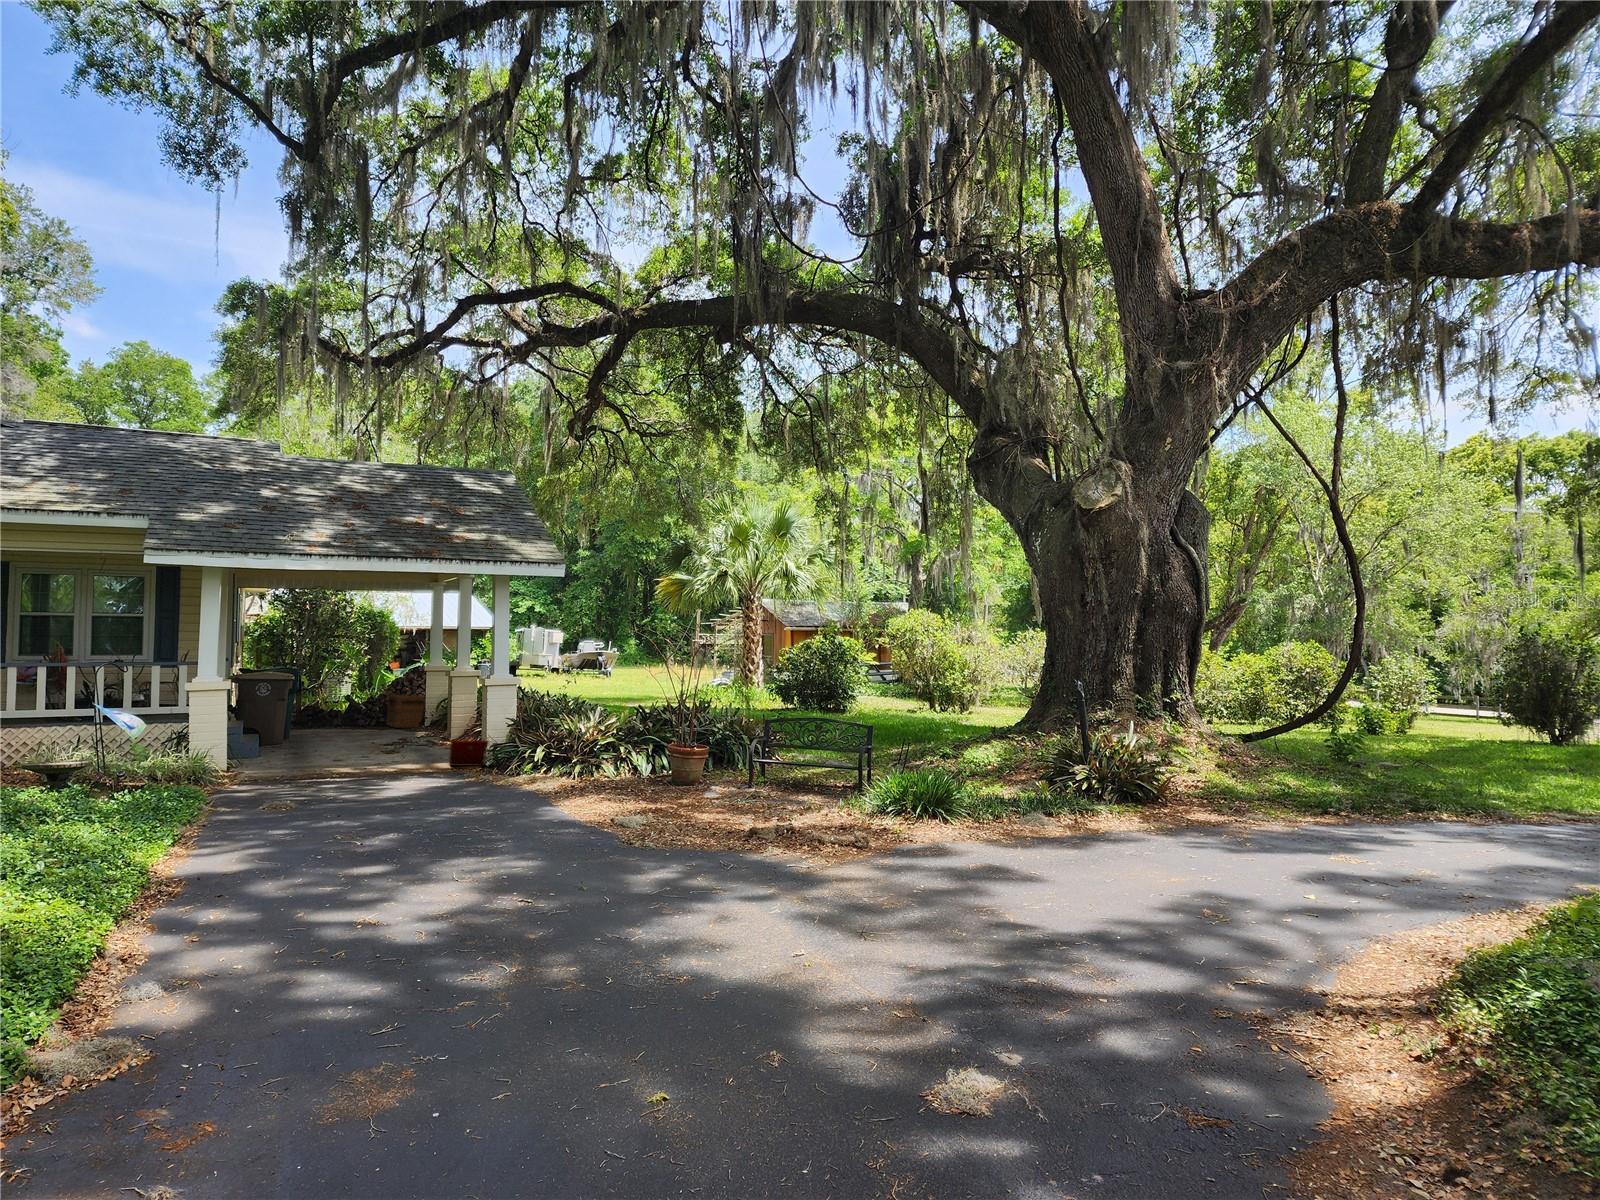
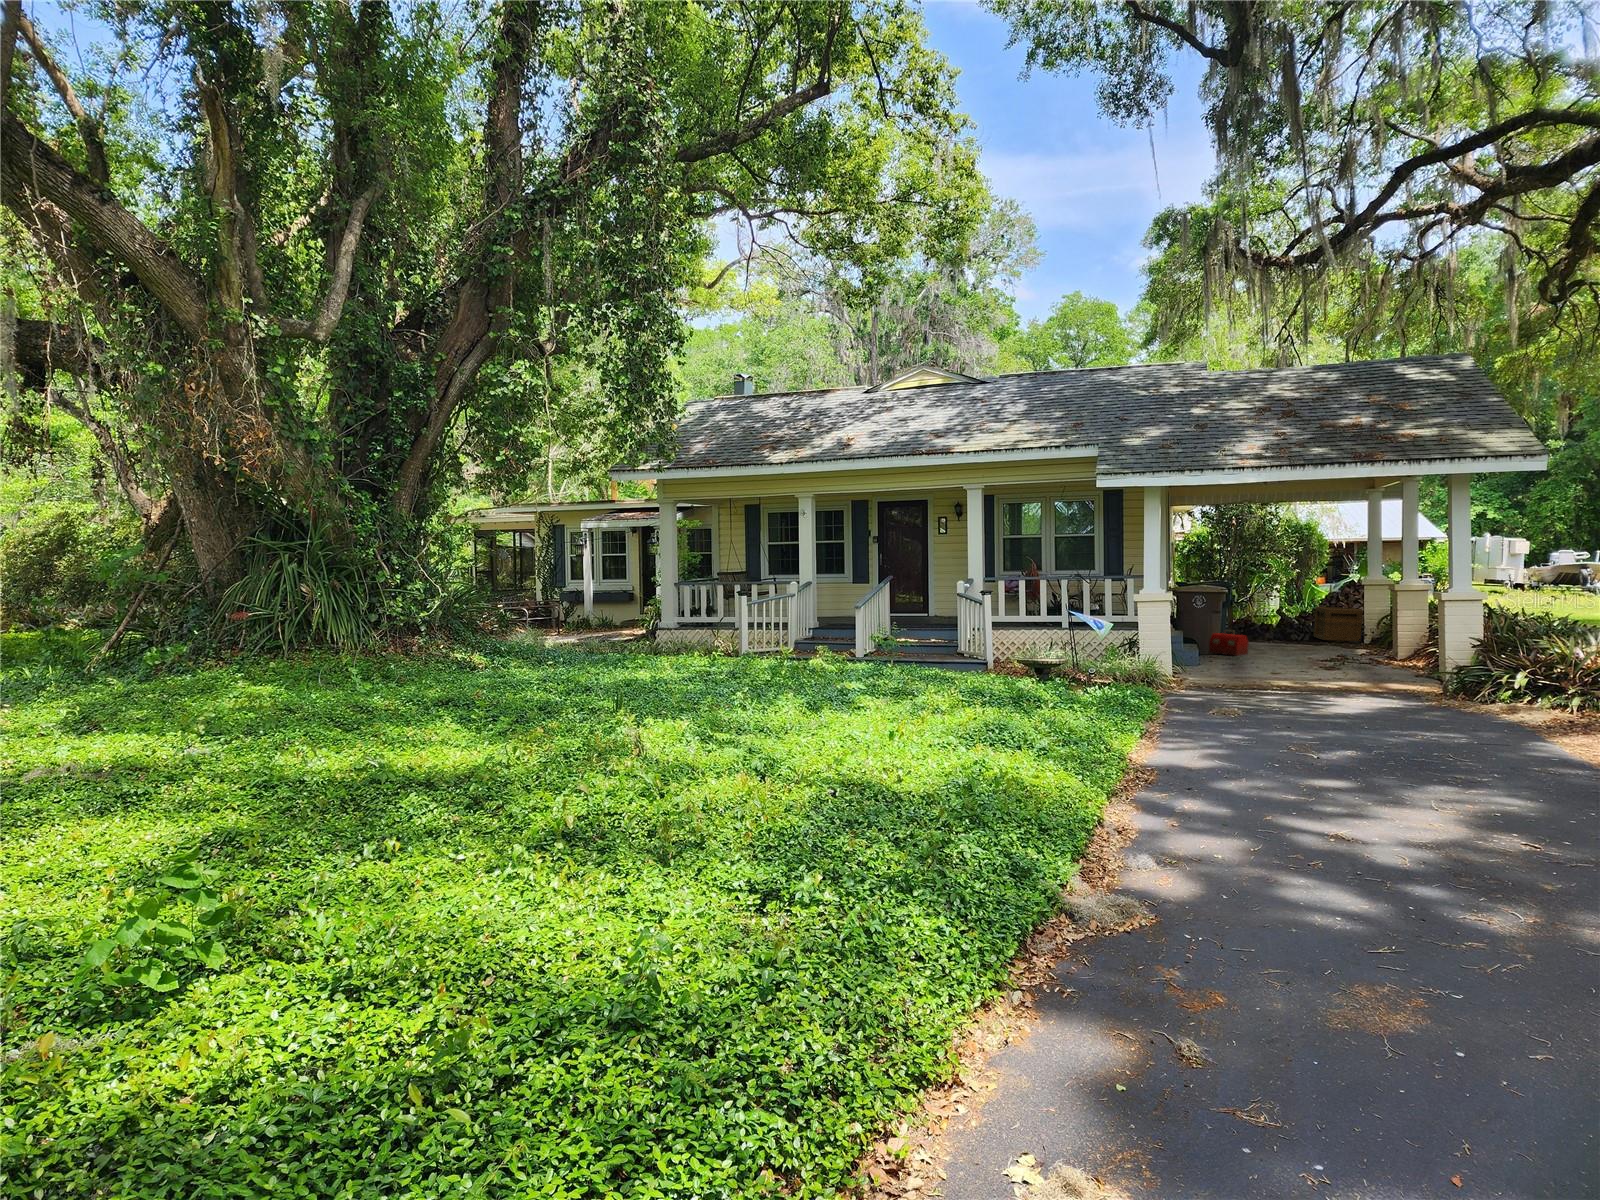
toolbox: present [449,735,489,766] -> present [1209,630,1249,656]

